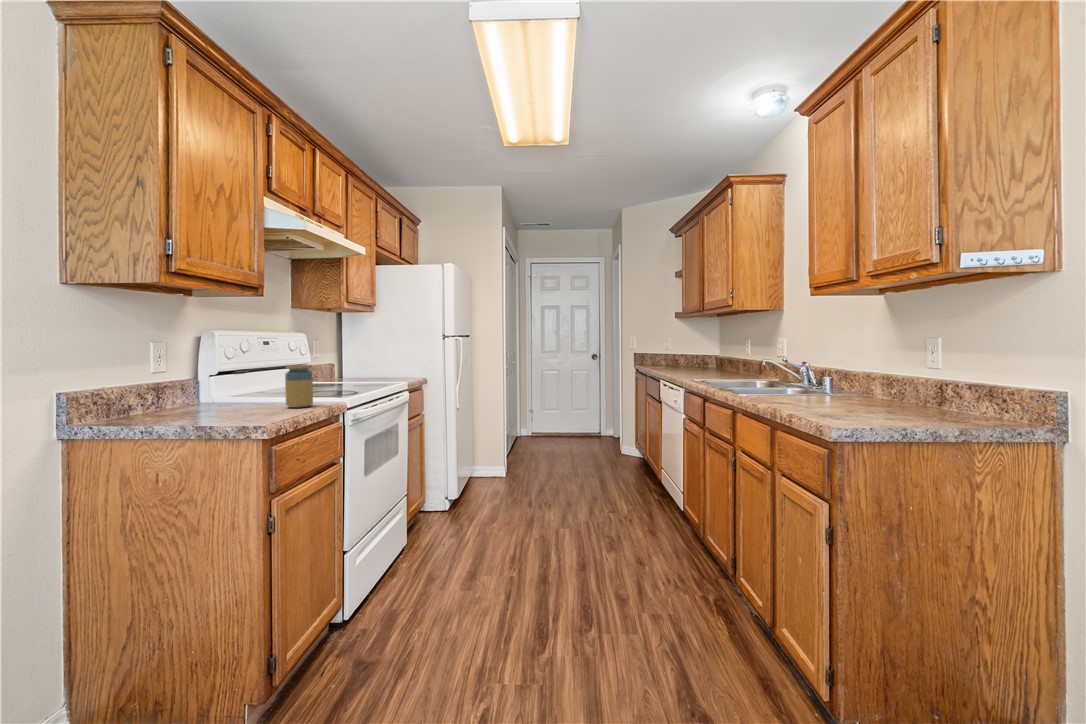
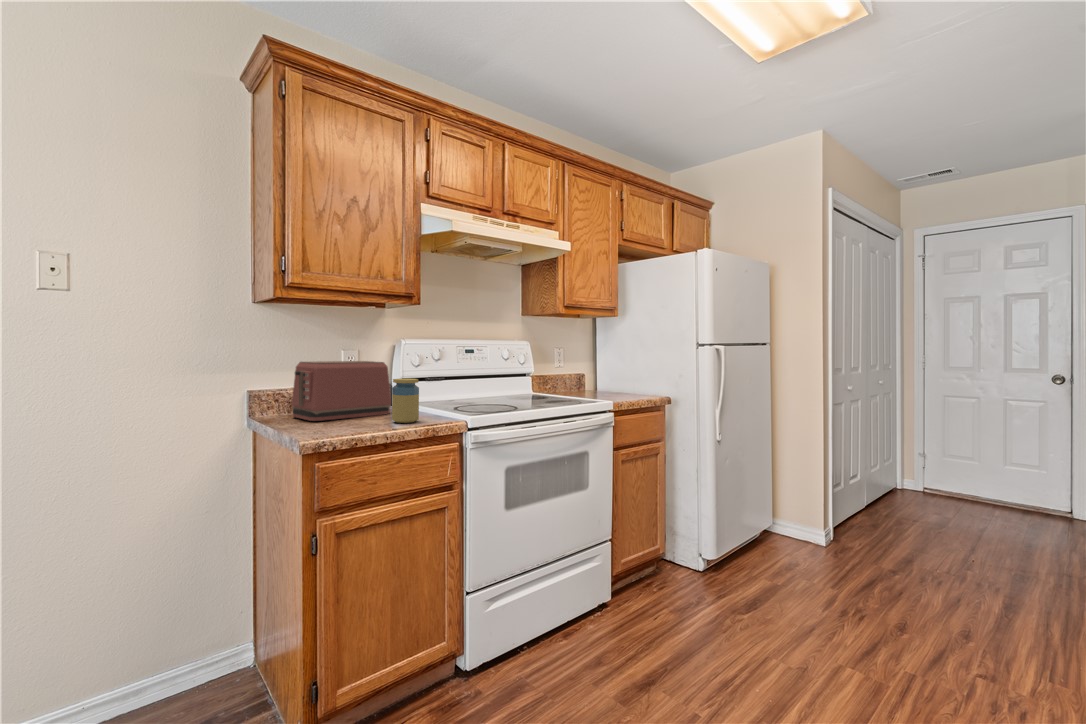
toaster: none [135,352,246,418] -> present [292,361,391,421]

